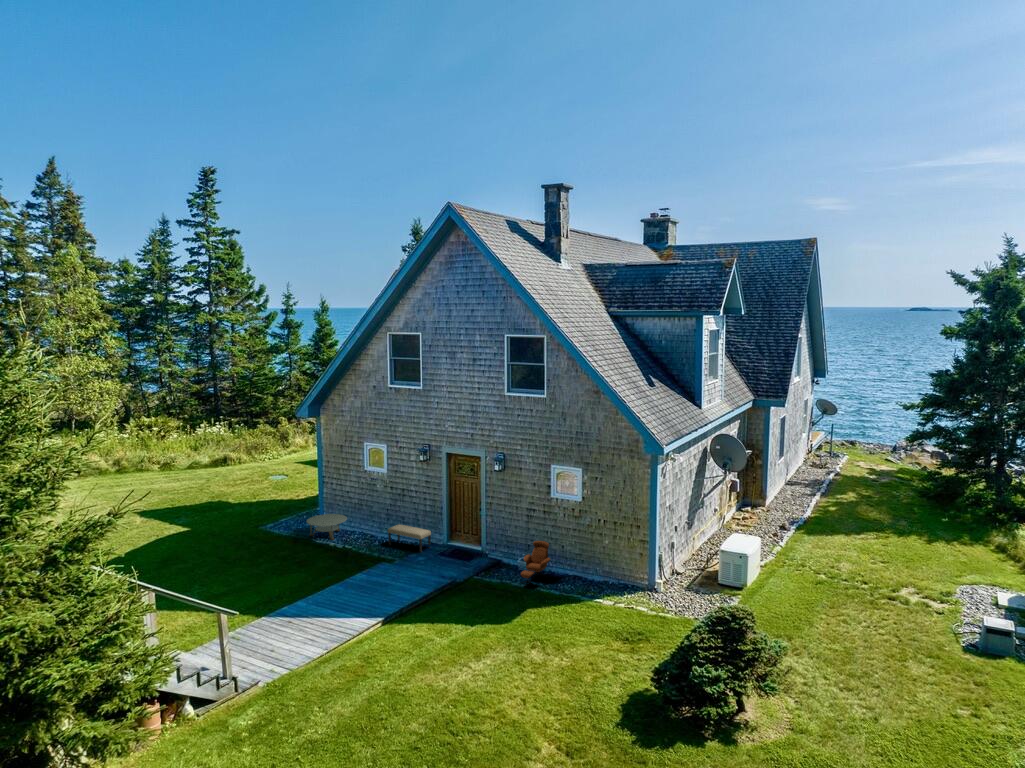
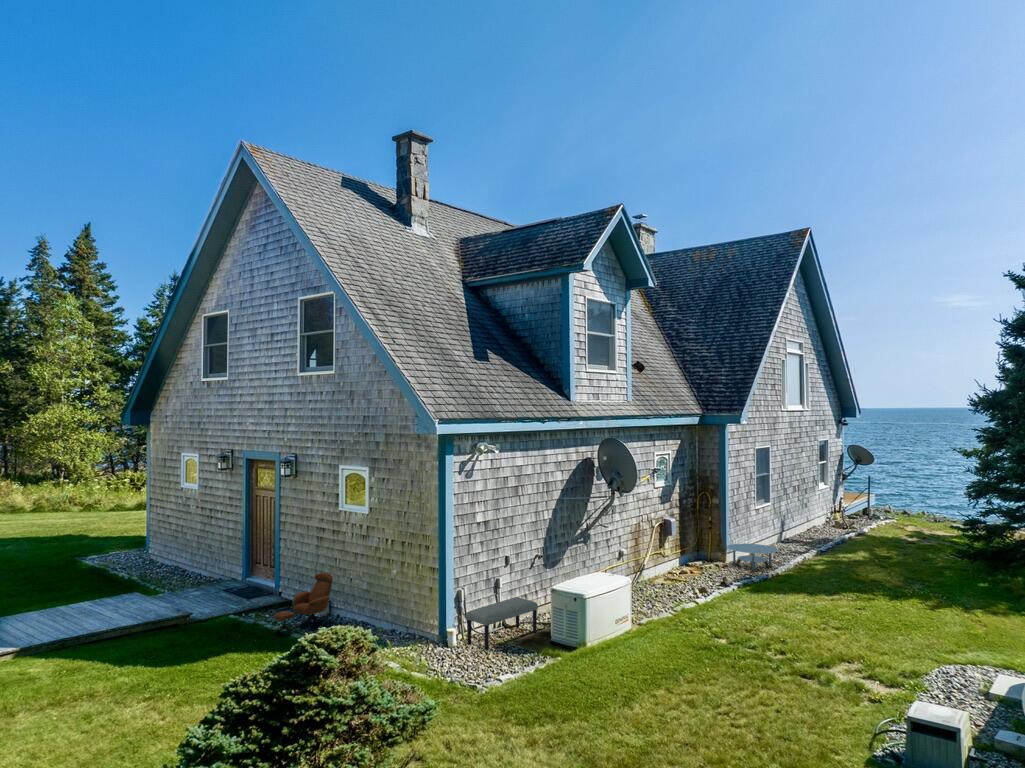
round table: present [307,514,347,540] -> present [727,544,778,573]
bench: present [388,524,431,552] -> present [466,597,538,650]

